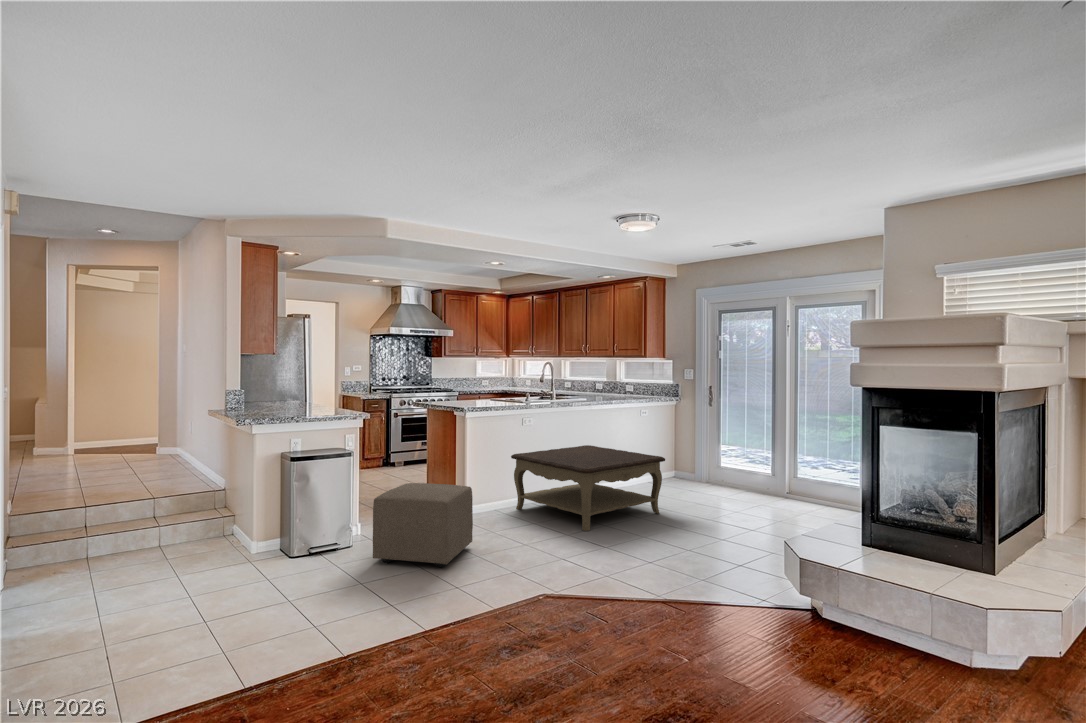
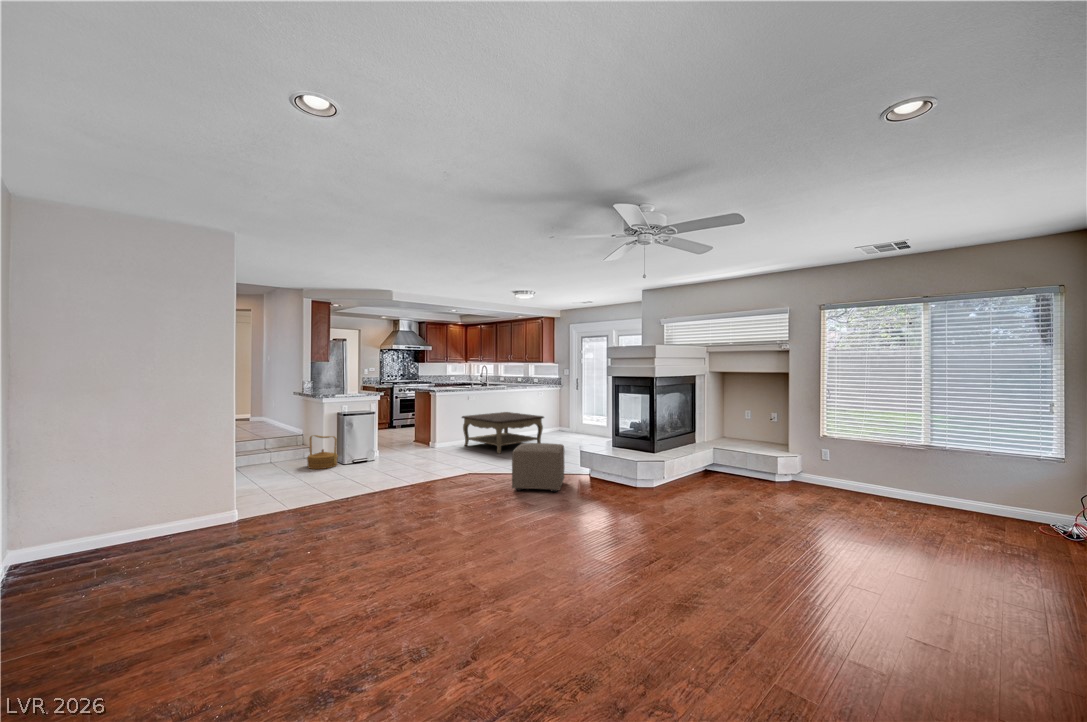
ottoman: present [373,483,473,567] -> present [512,443,565,492]
woven basket: none [220,497,281,568] -> present [307,435,338,469]

